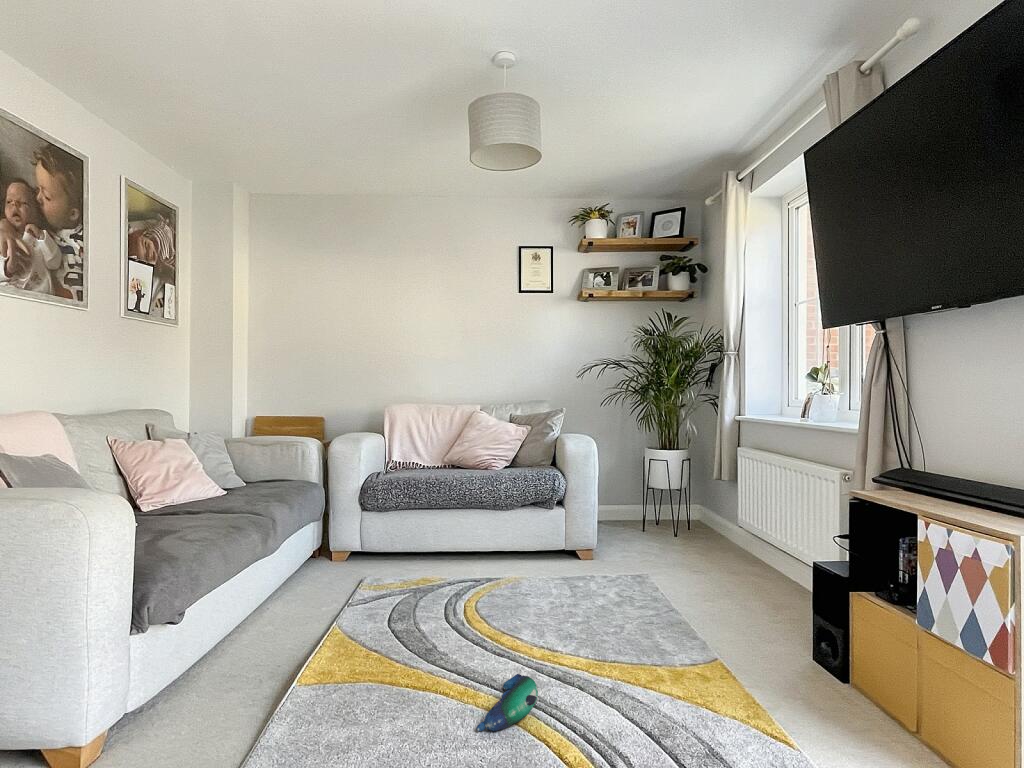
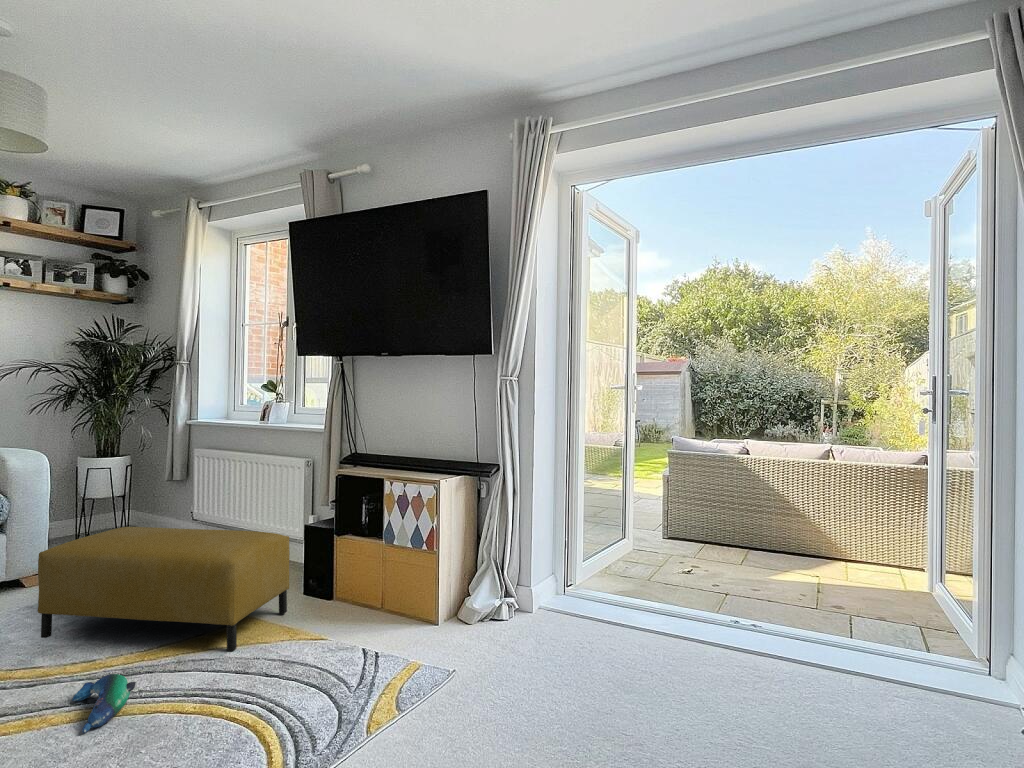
ottoman: none [542,519,773,701] -> present [38,527,290,651]

